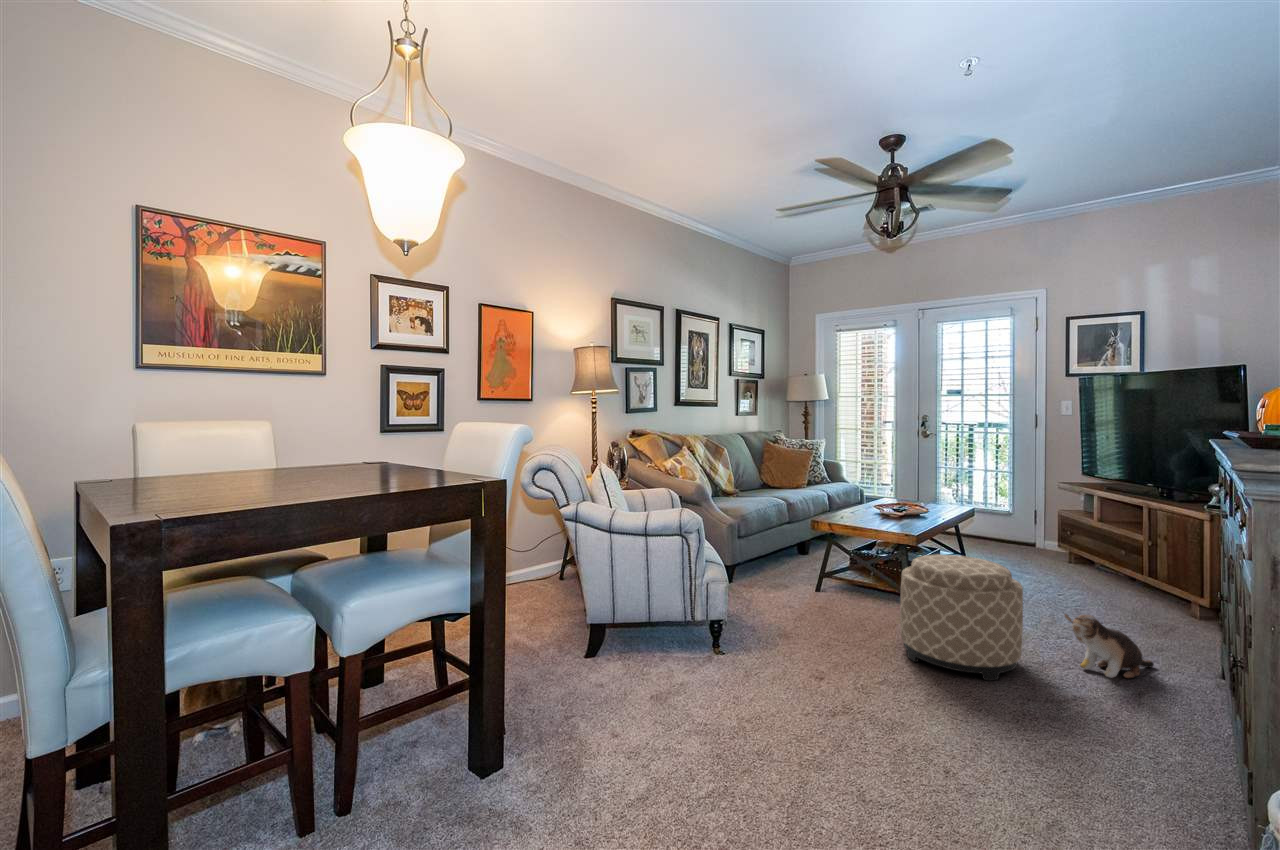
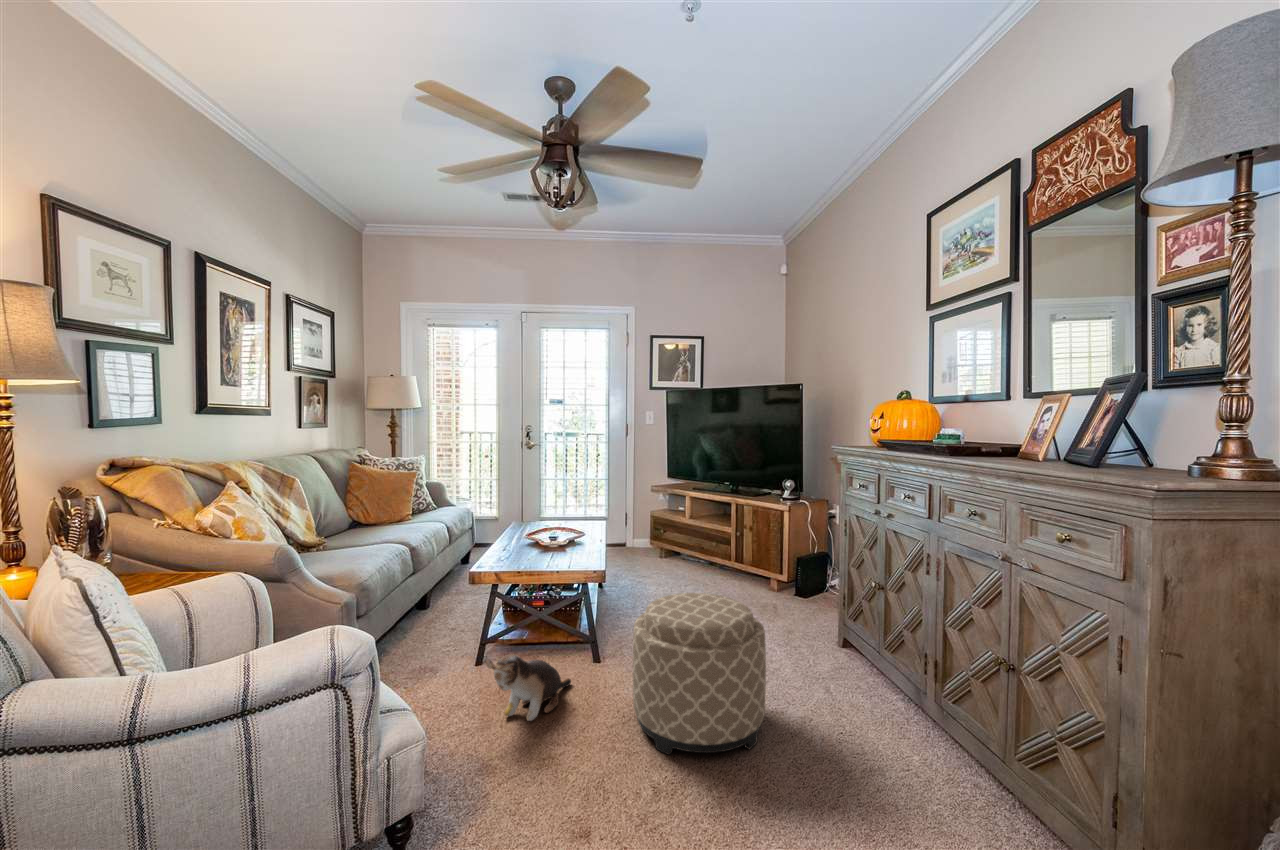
plush toy: present [1065,614,1154,678] -> present [486,654,571,721]

